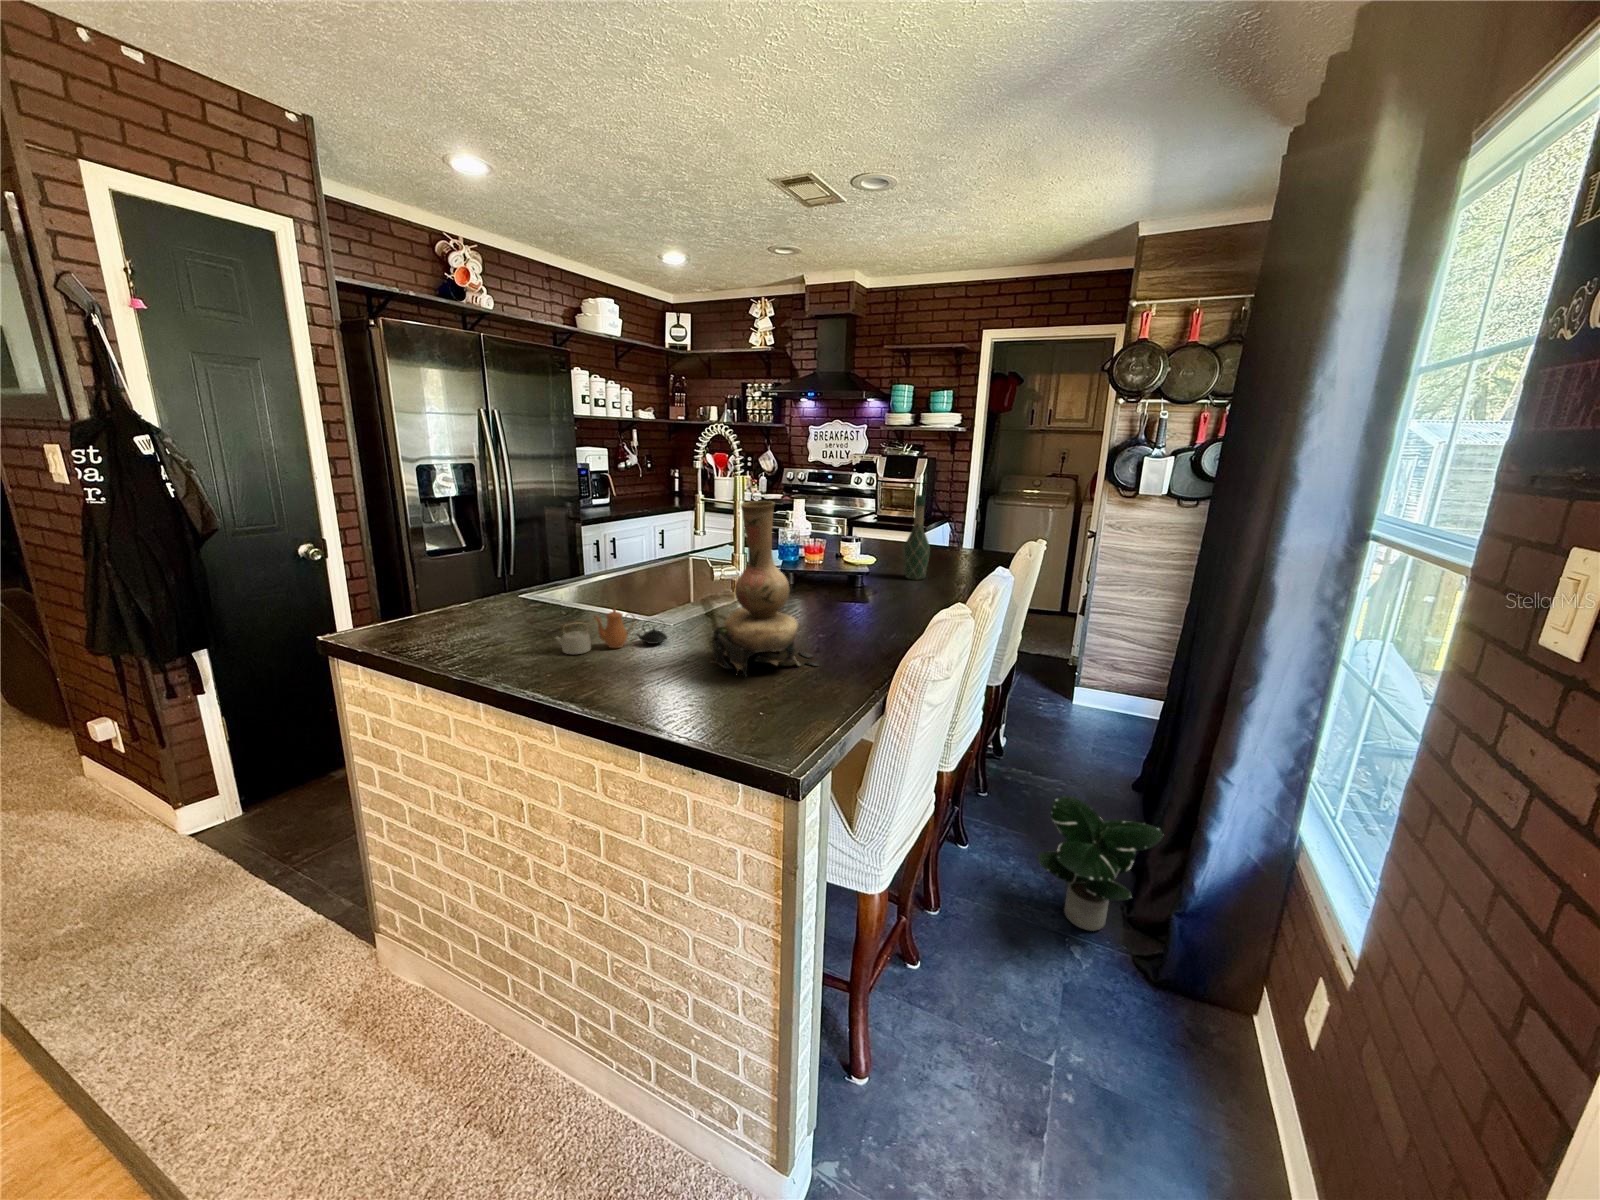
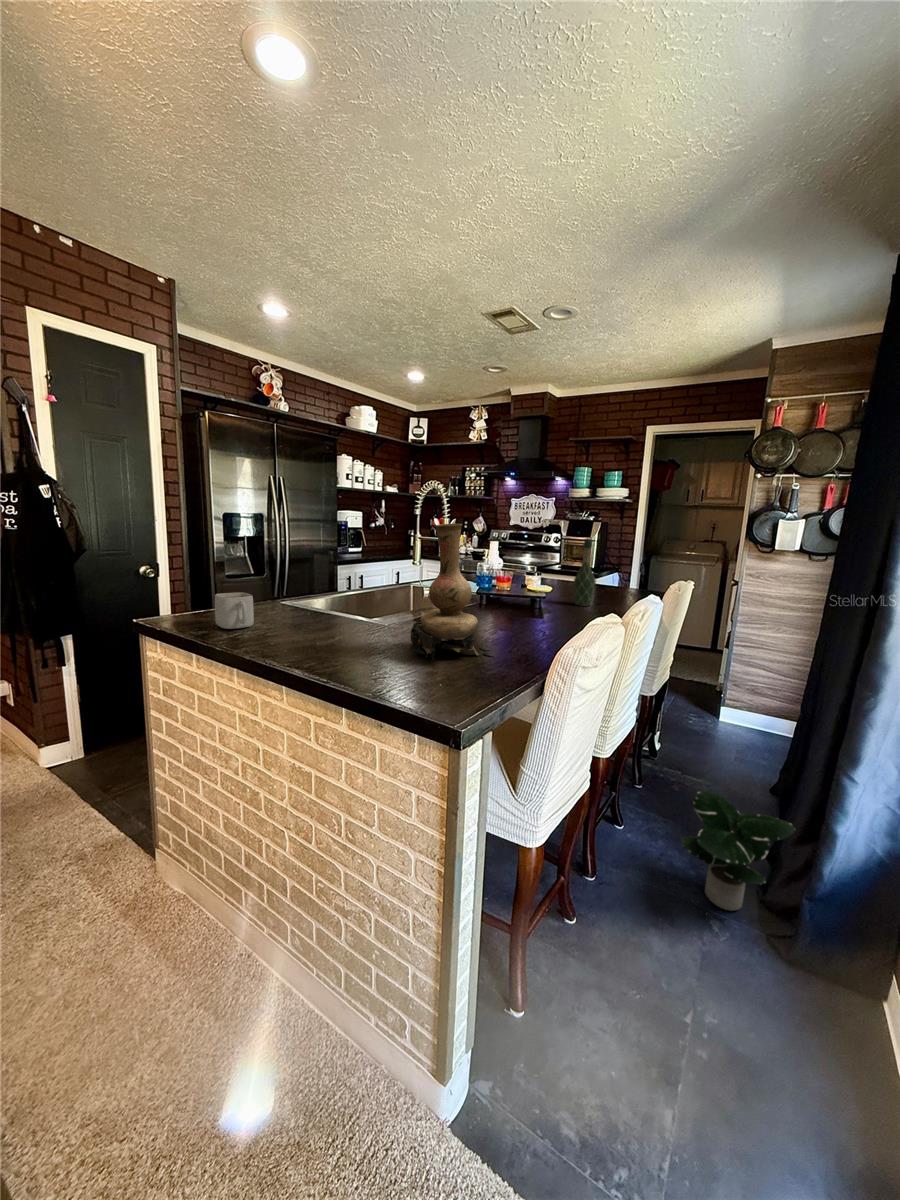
mug: none [437,593,494,646] -> present [215,592,254,629]
teapot: present [555,608,667,654] -> none [294,606,380,639]

